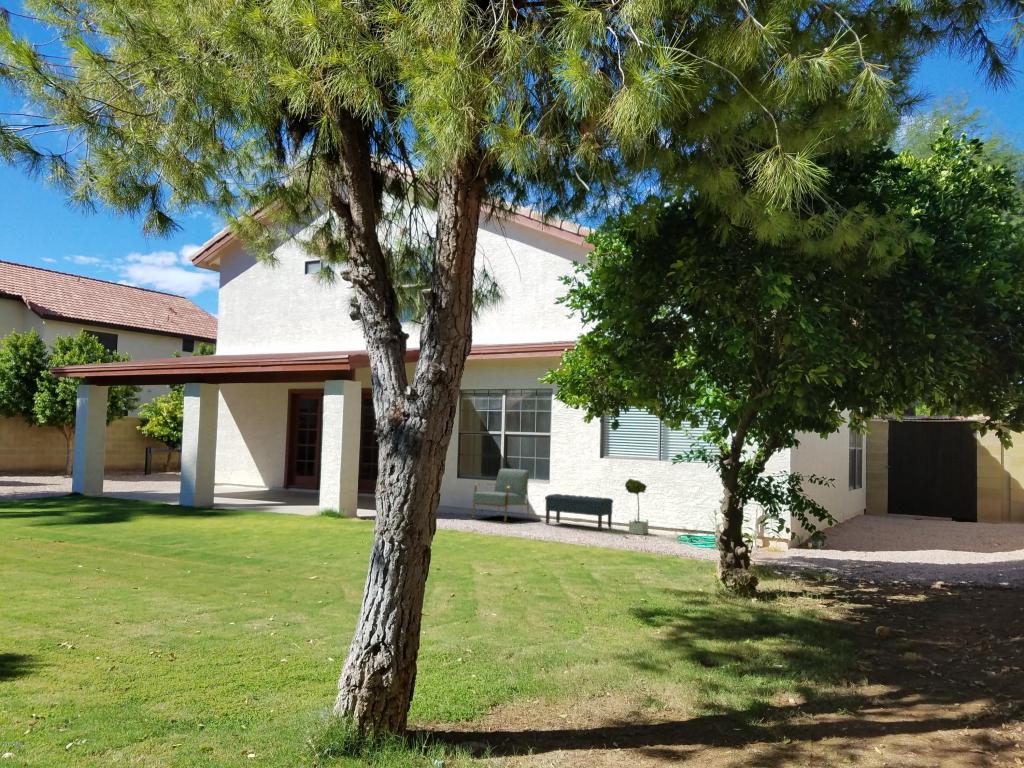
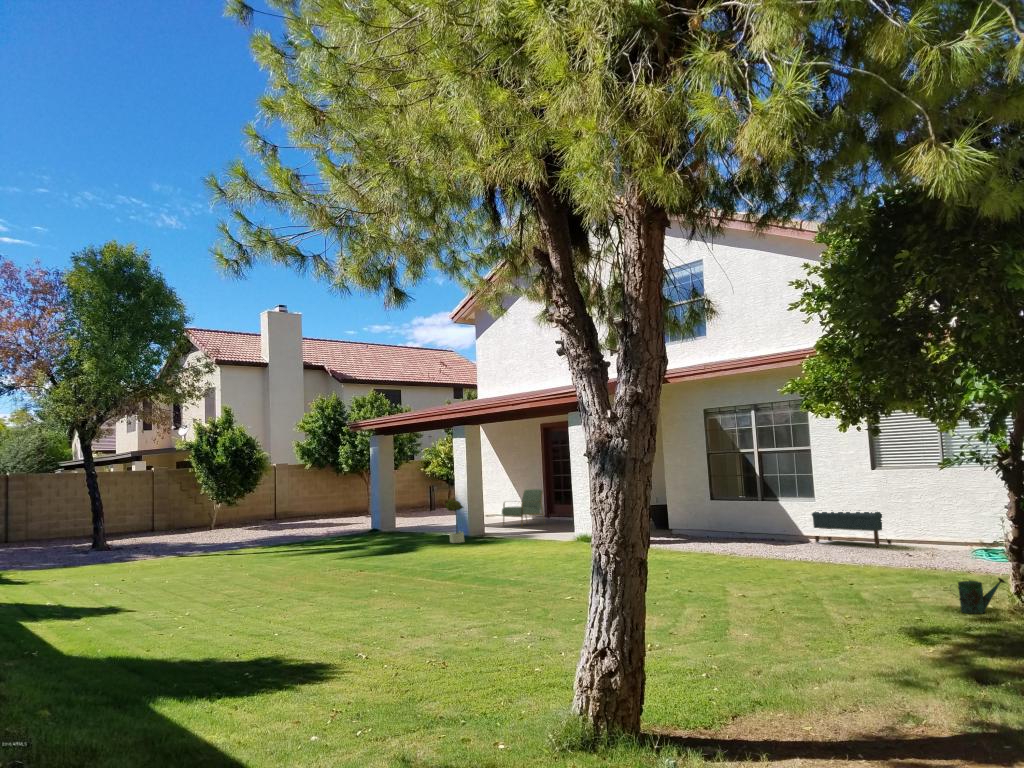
chair: present [472,469,529,522] -> present [502,489,544,525]
potted tree: present [625,479,648,535] -> present [446,500,464,543]
watering can: none [671,565,717,597] -> present [958,578,1005,614]

